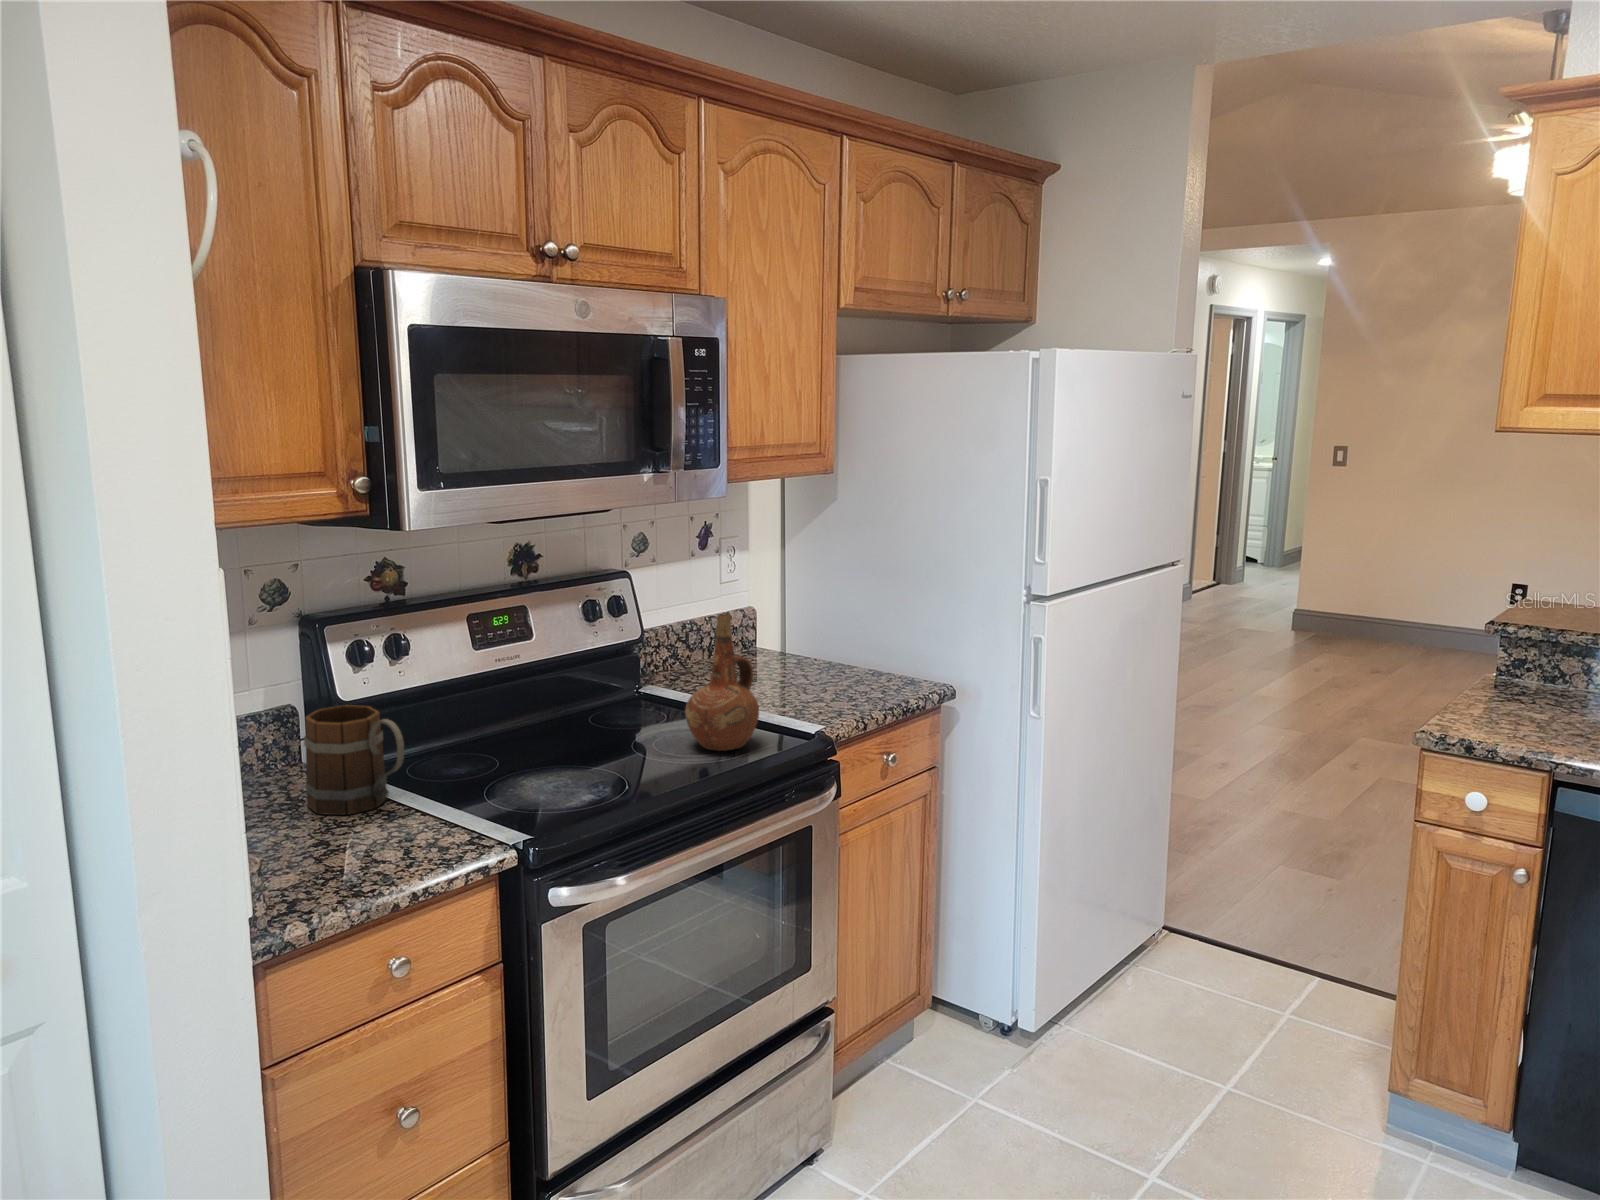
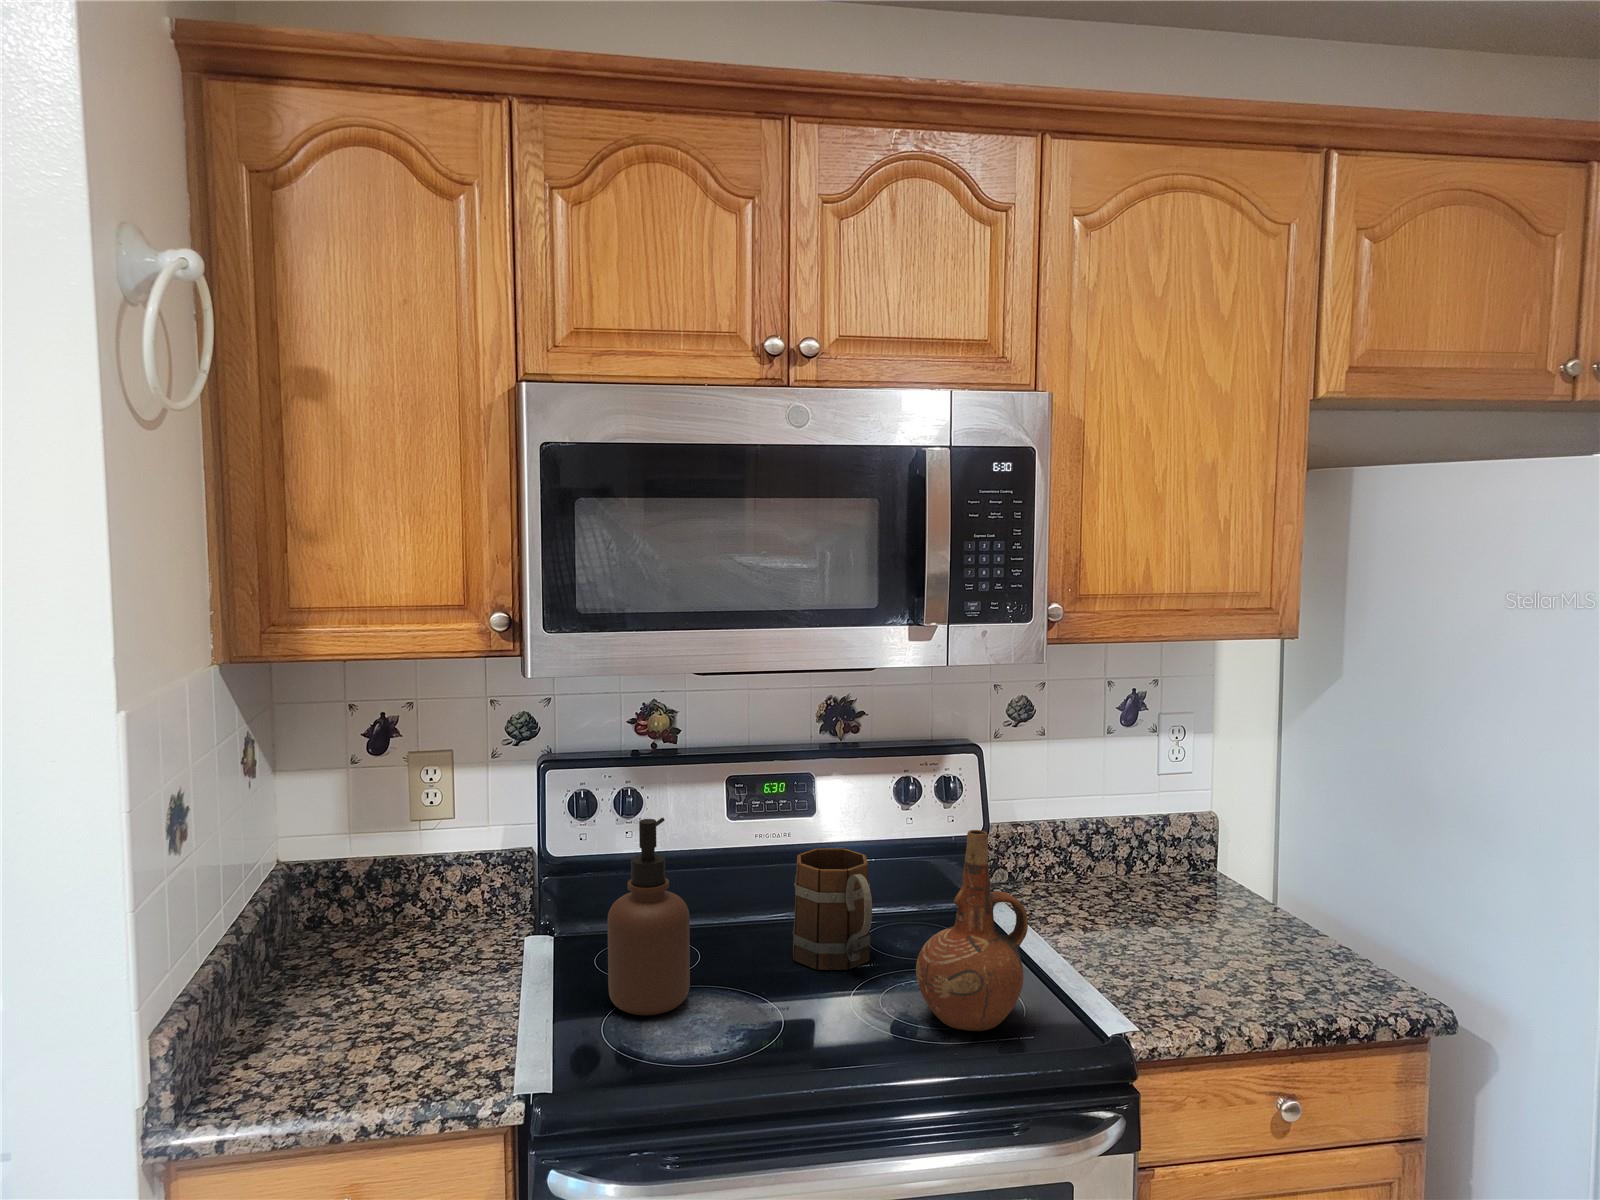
soap dispenser: none [469,640,538,794] -> present [608,818,690,1015]
mug: present [304,705,404,815] -> present [792,848,872,970]

